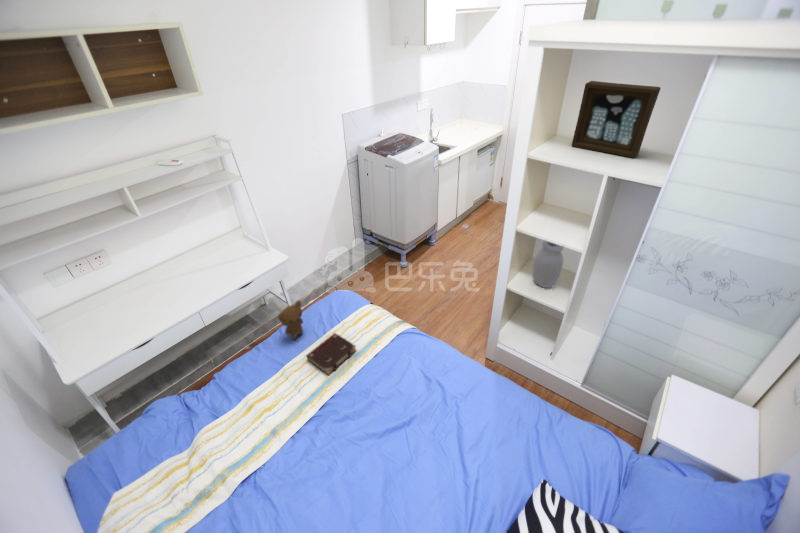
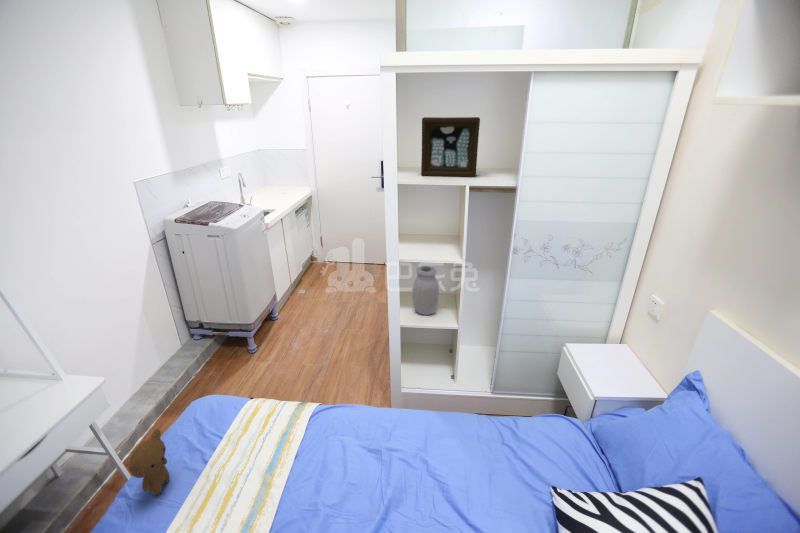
book: present [307,333,356,375] -> none [196,454,268,515]

